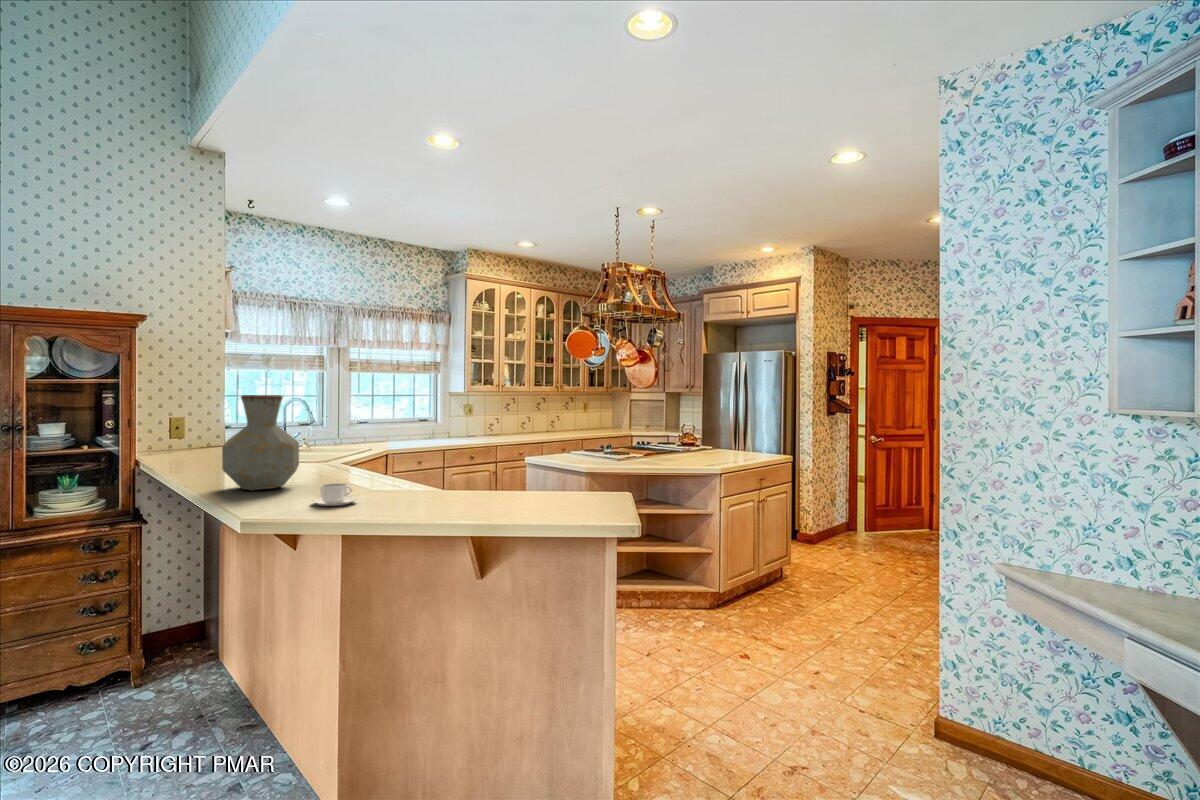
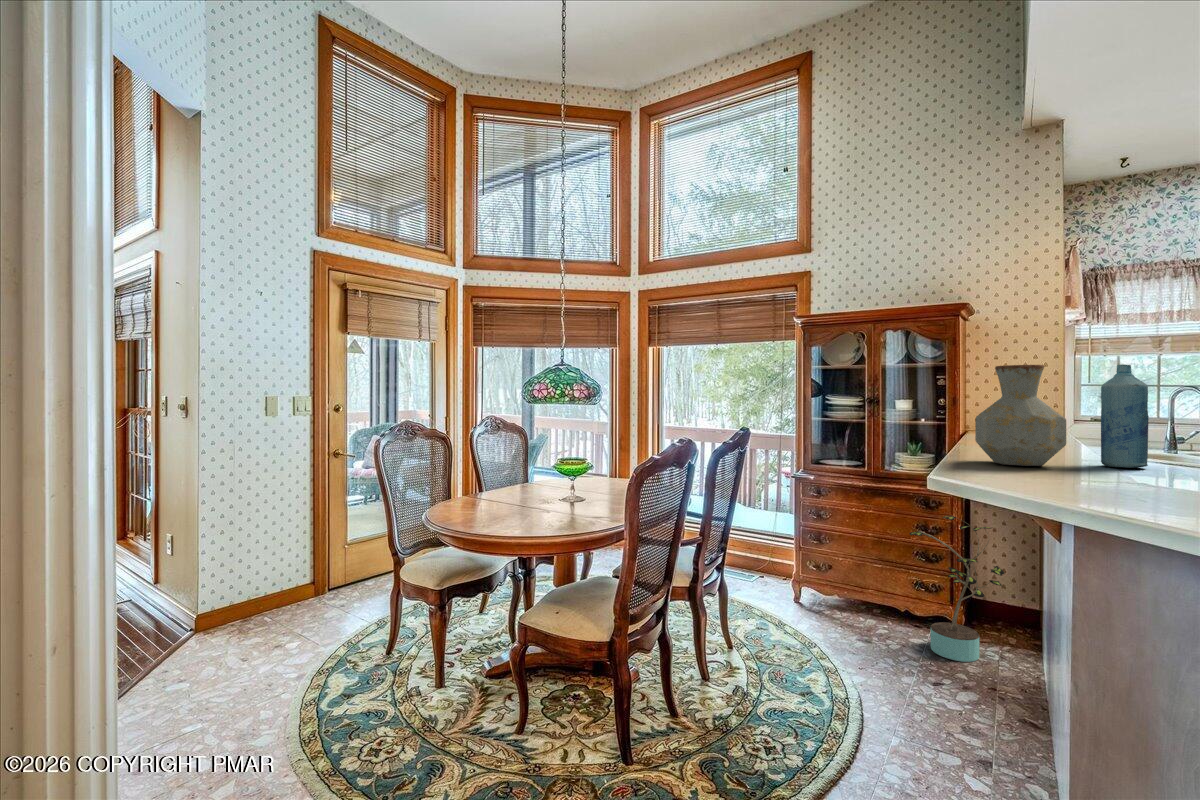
bottle: none [314,396,345,479] -> present [1101,365,1149,468]
coffee cup: present [312,483,357,506] -> none [1034,463,1100,490]
potted plant: none [86,552,200,716] -> present [909,516,1005,662]

